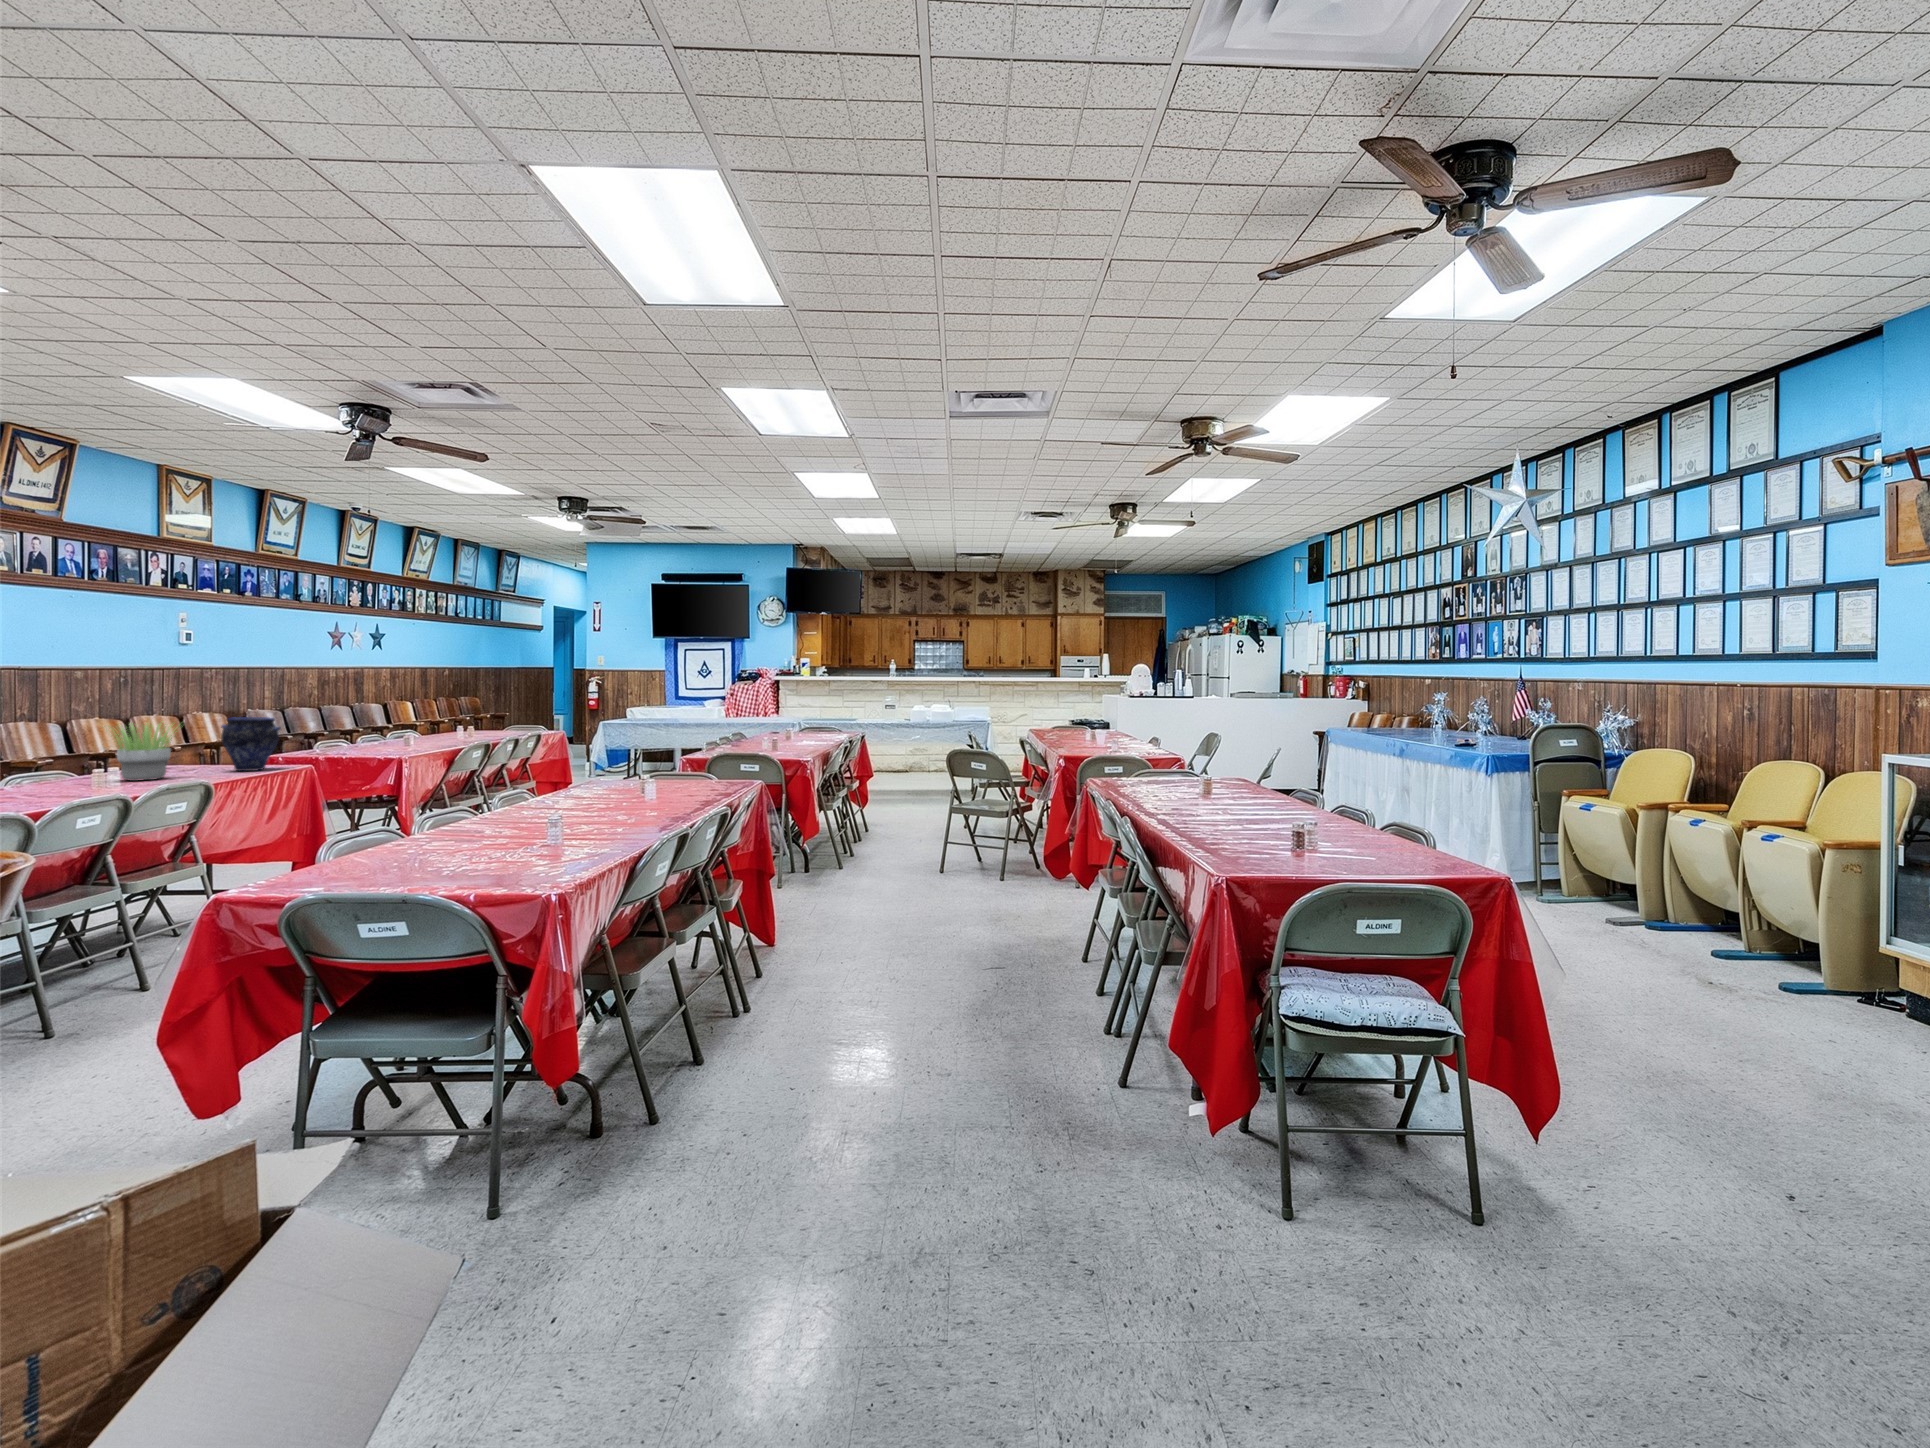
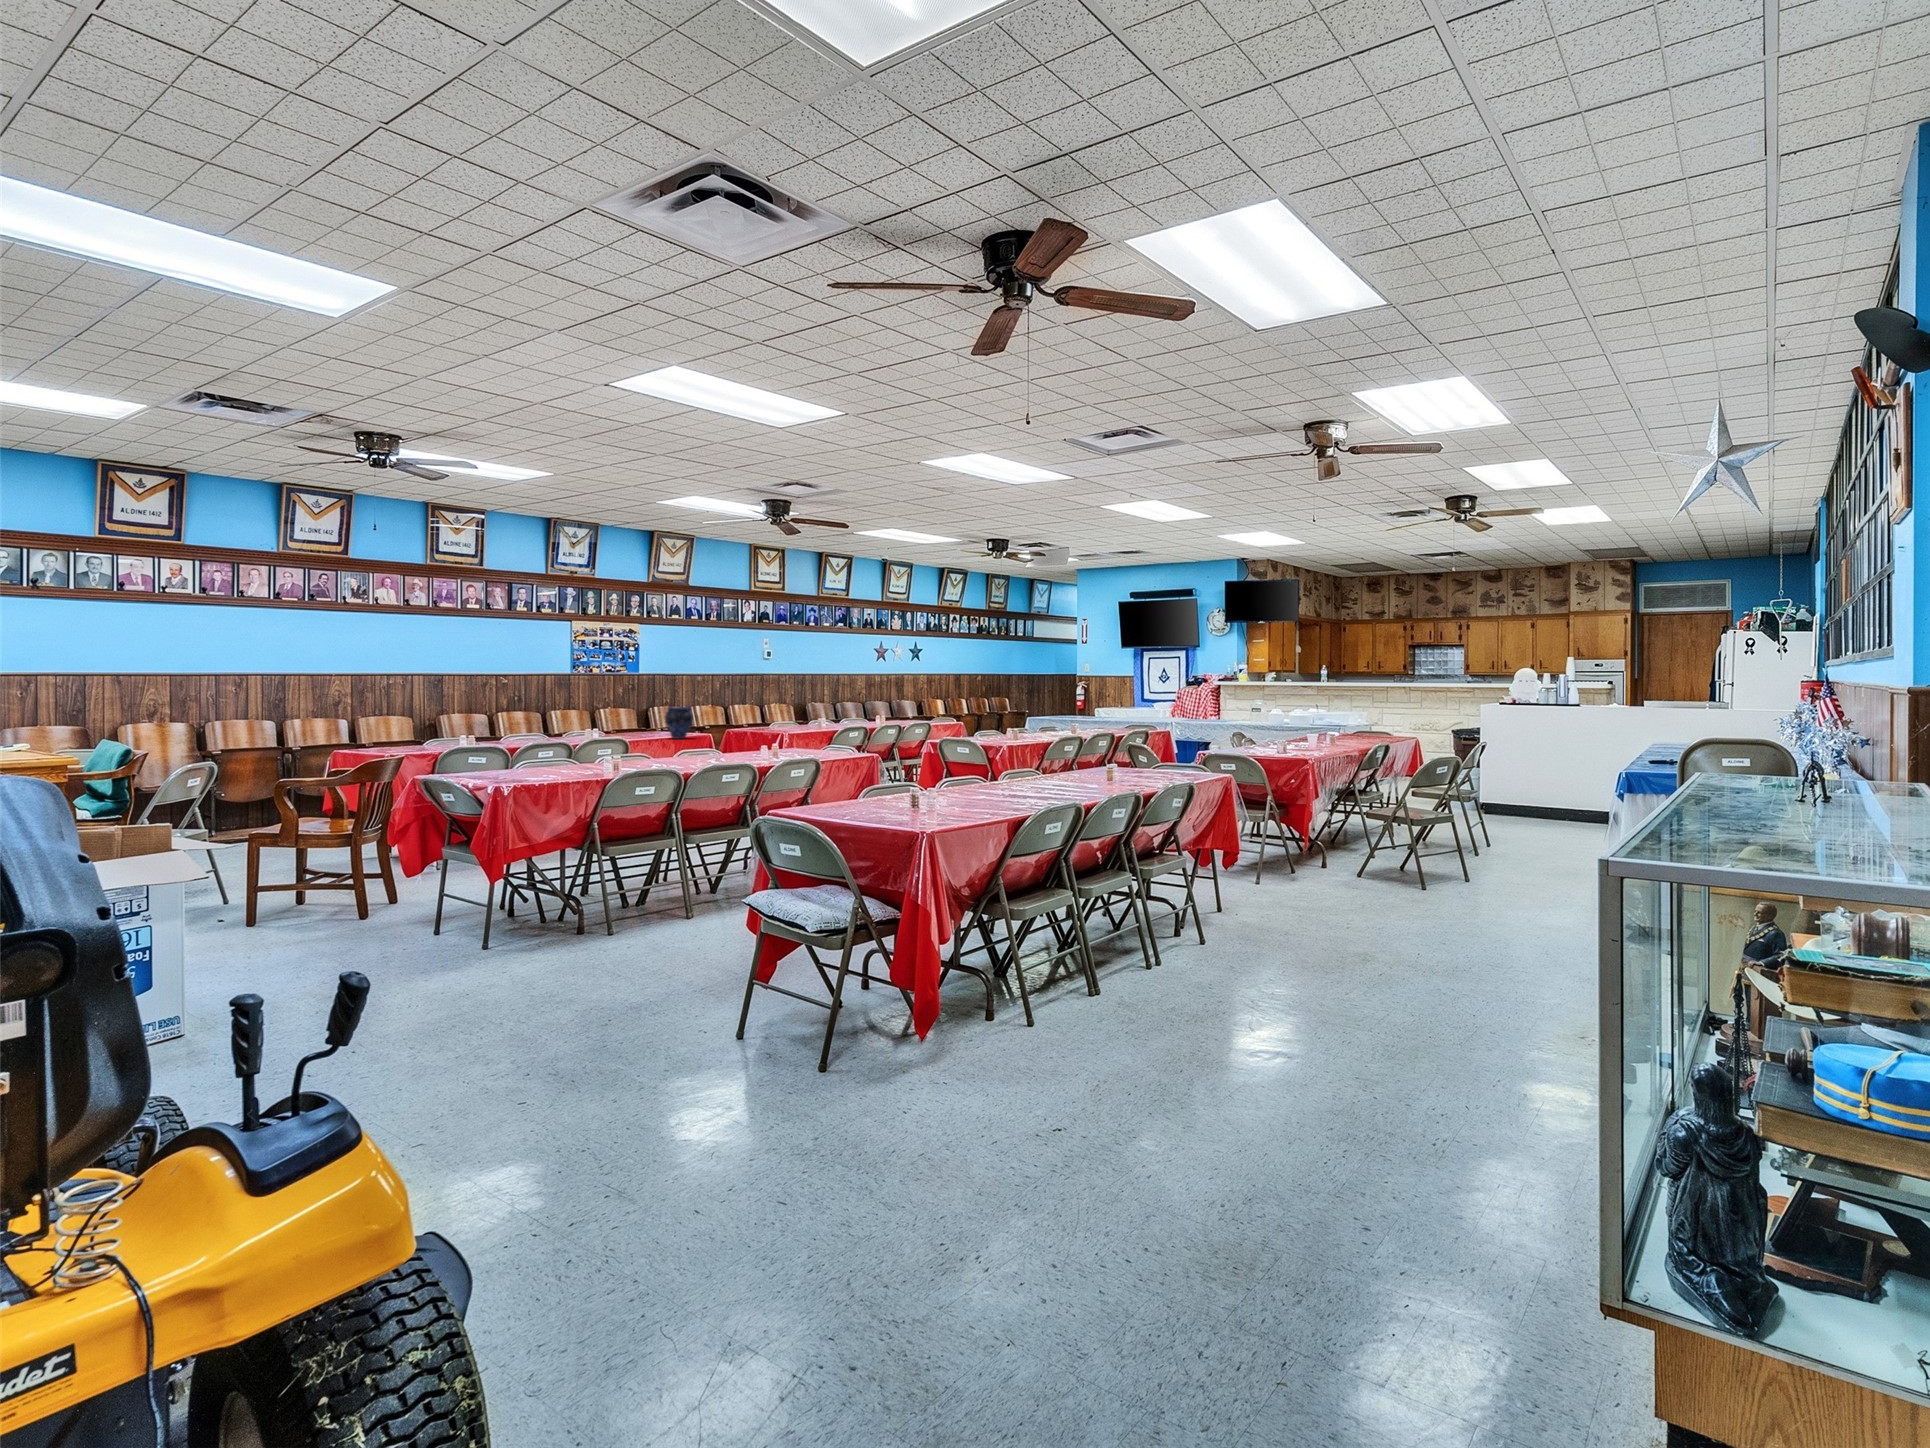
potted plant: present [109,723,172,781] -> none [604,707,643,740]

